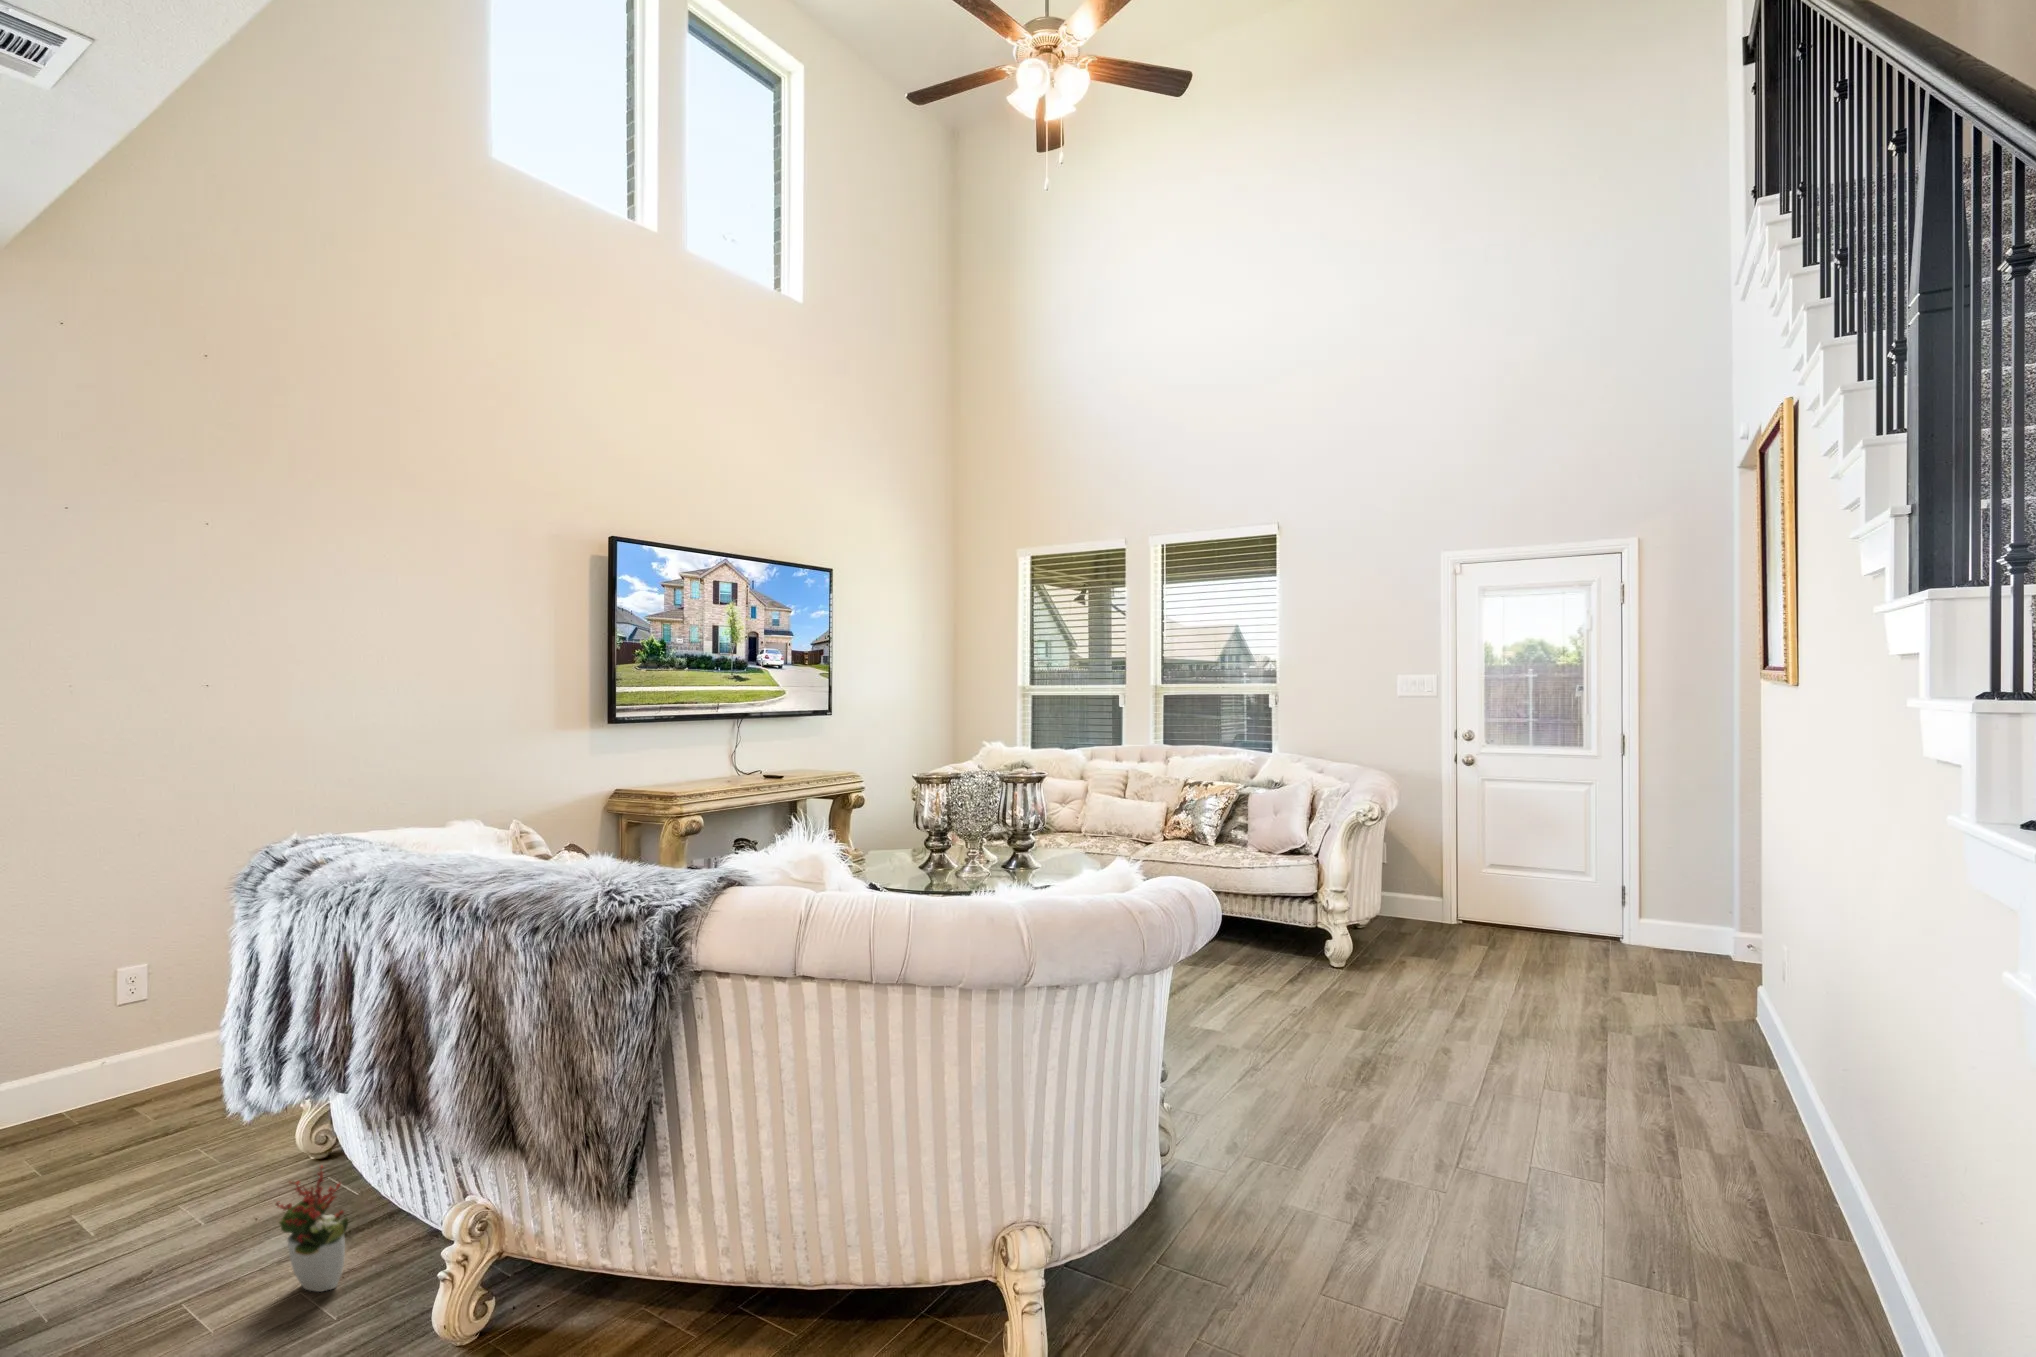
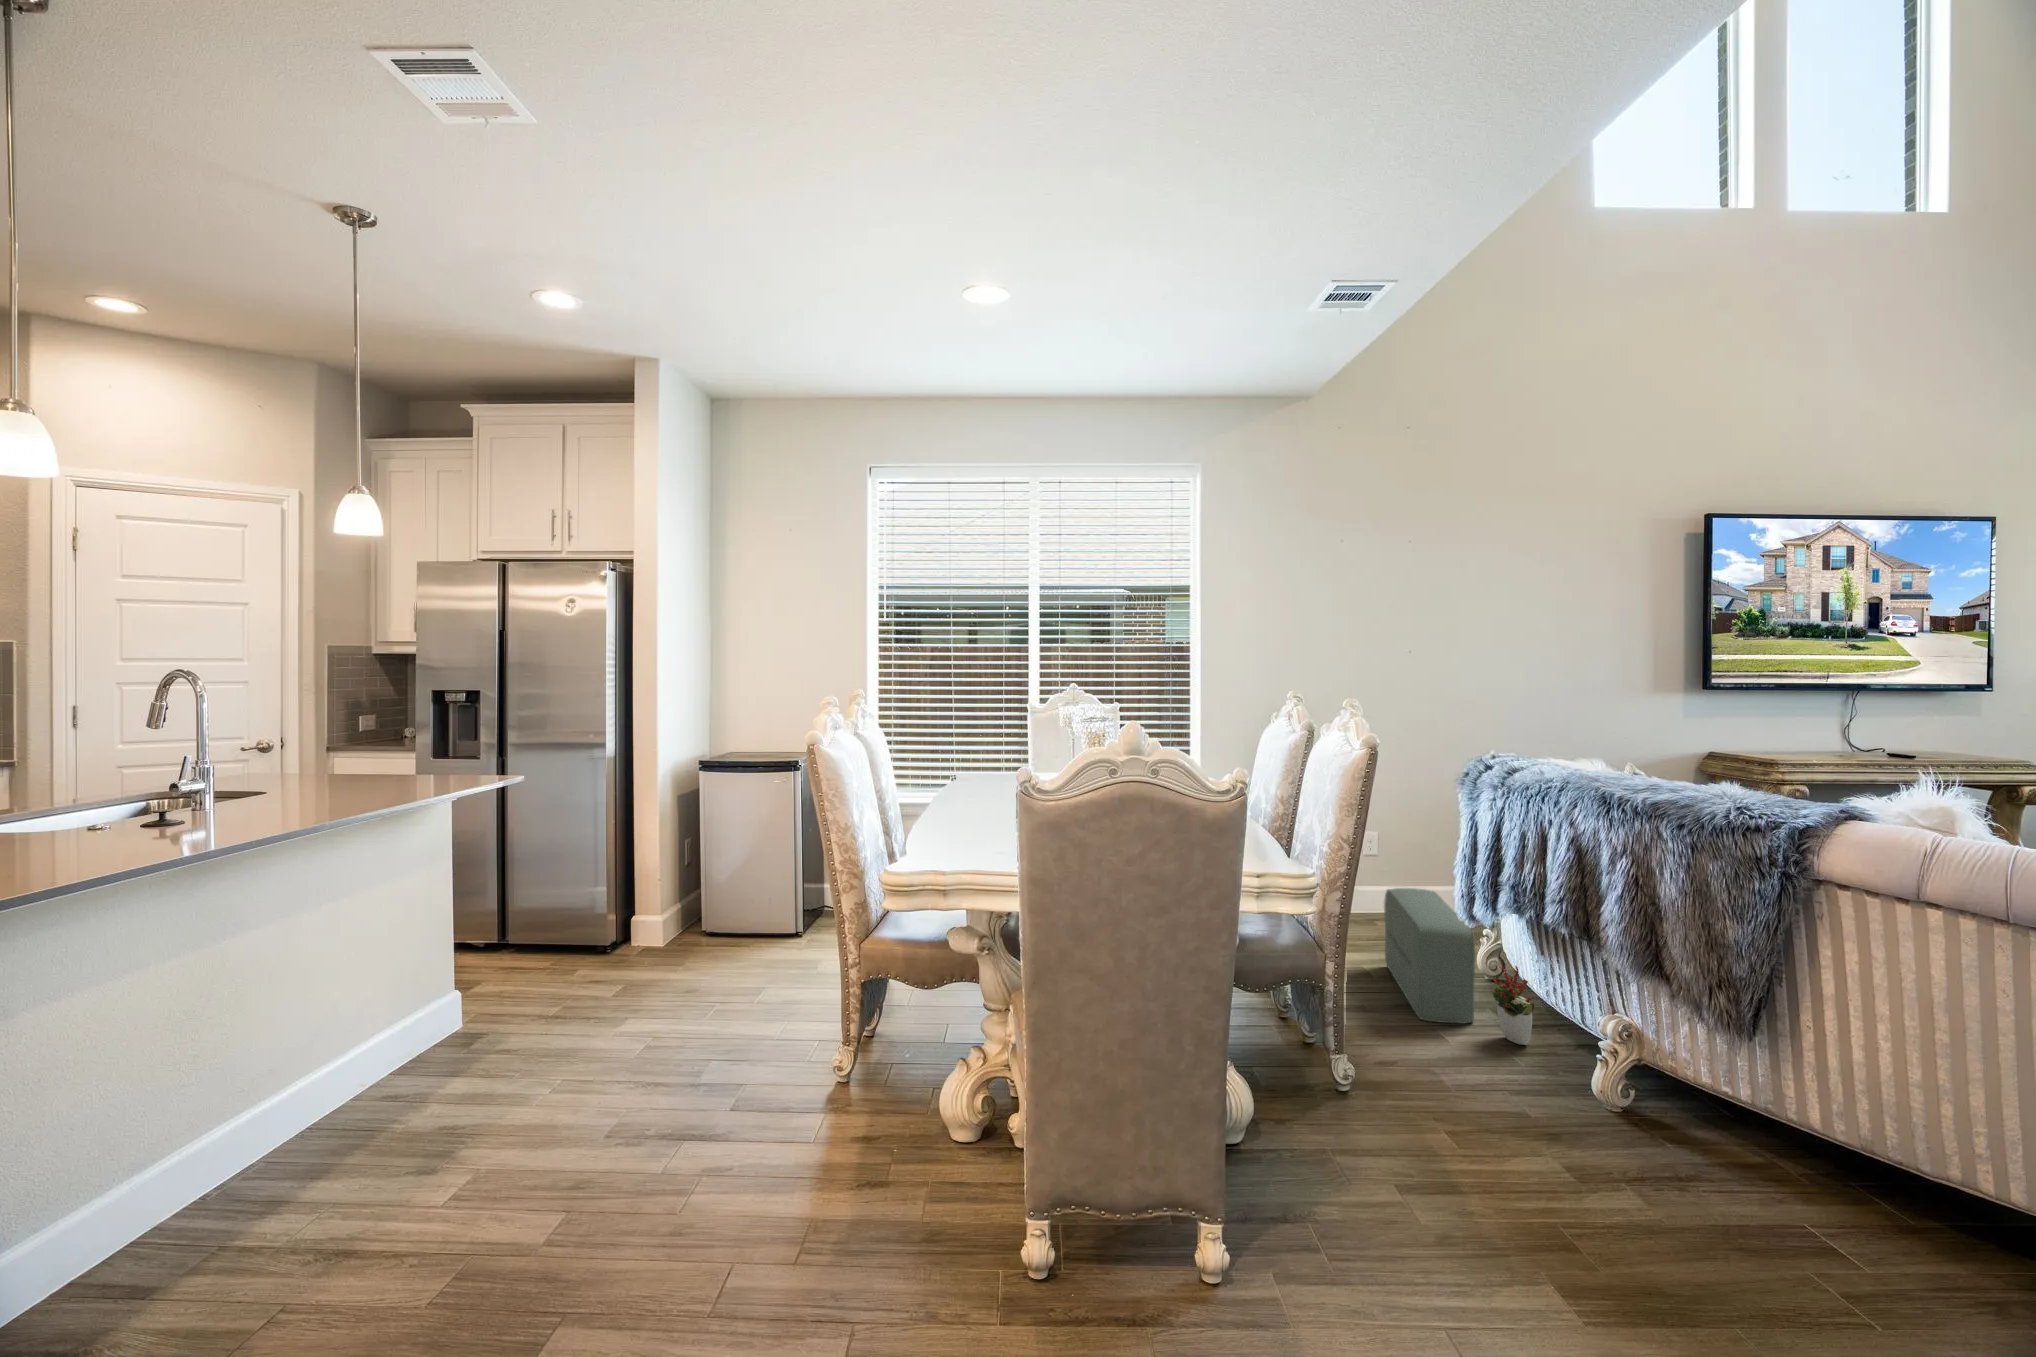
pouf: none [114,1055,256,1314] -> present [1384,888,1475,1024]

